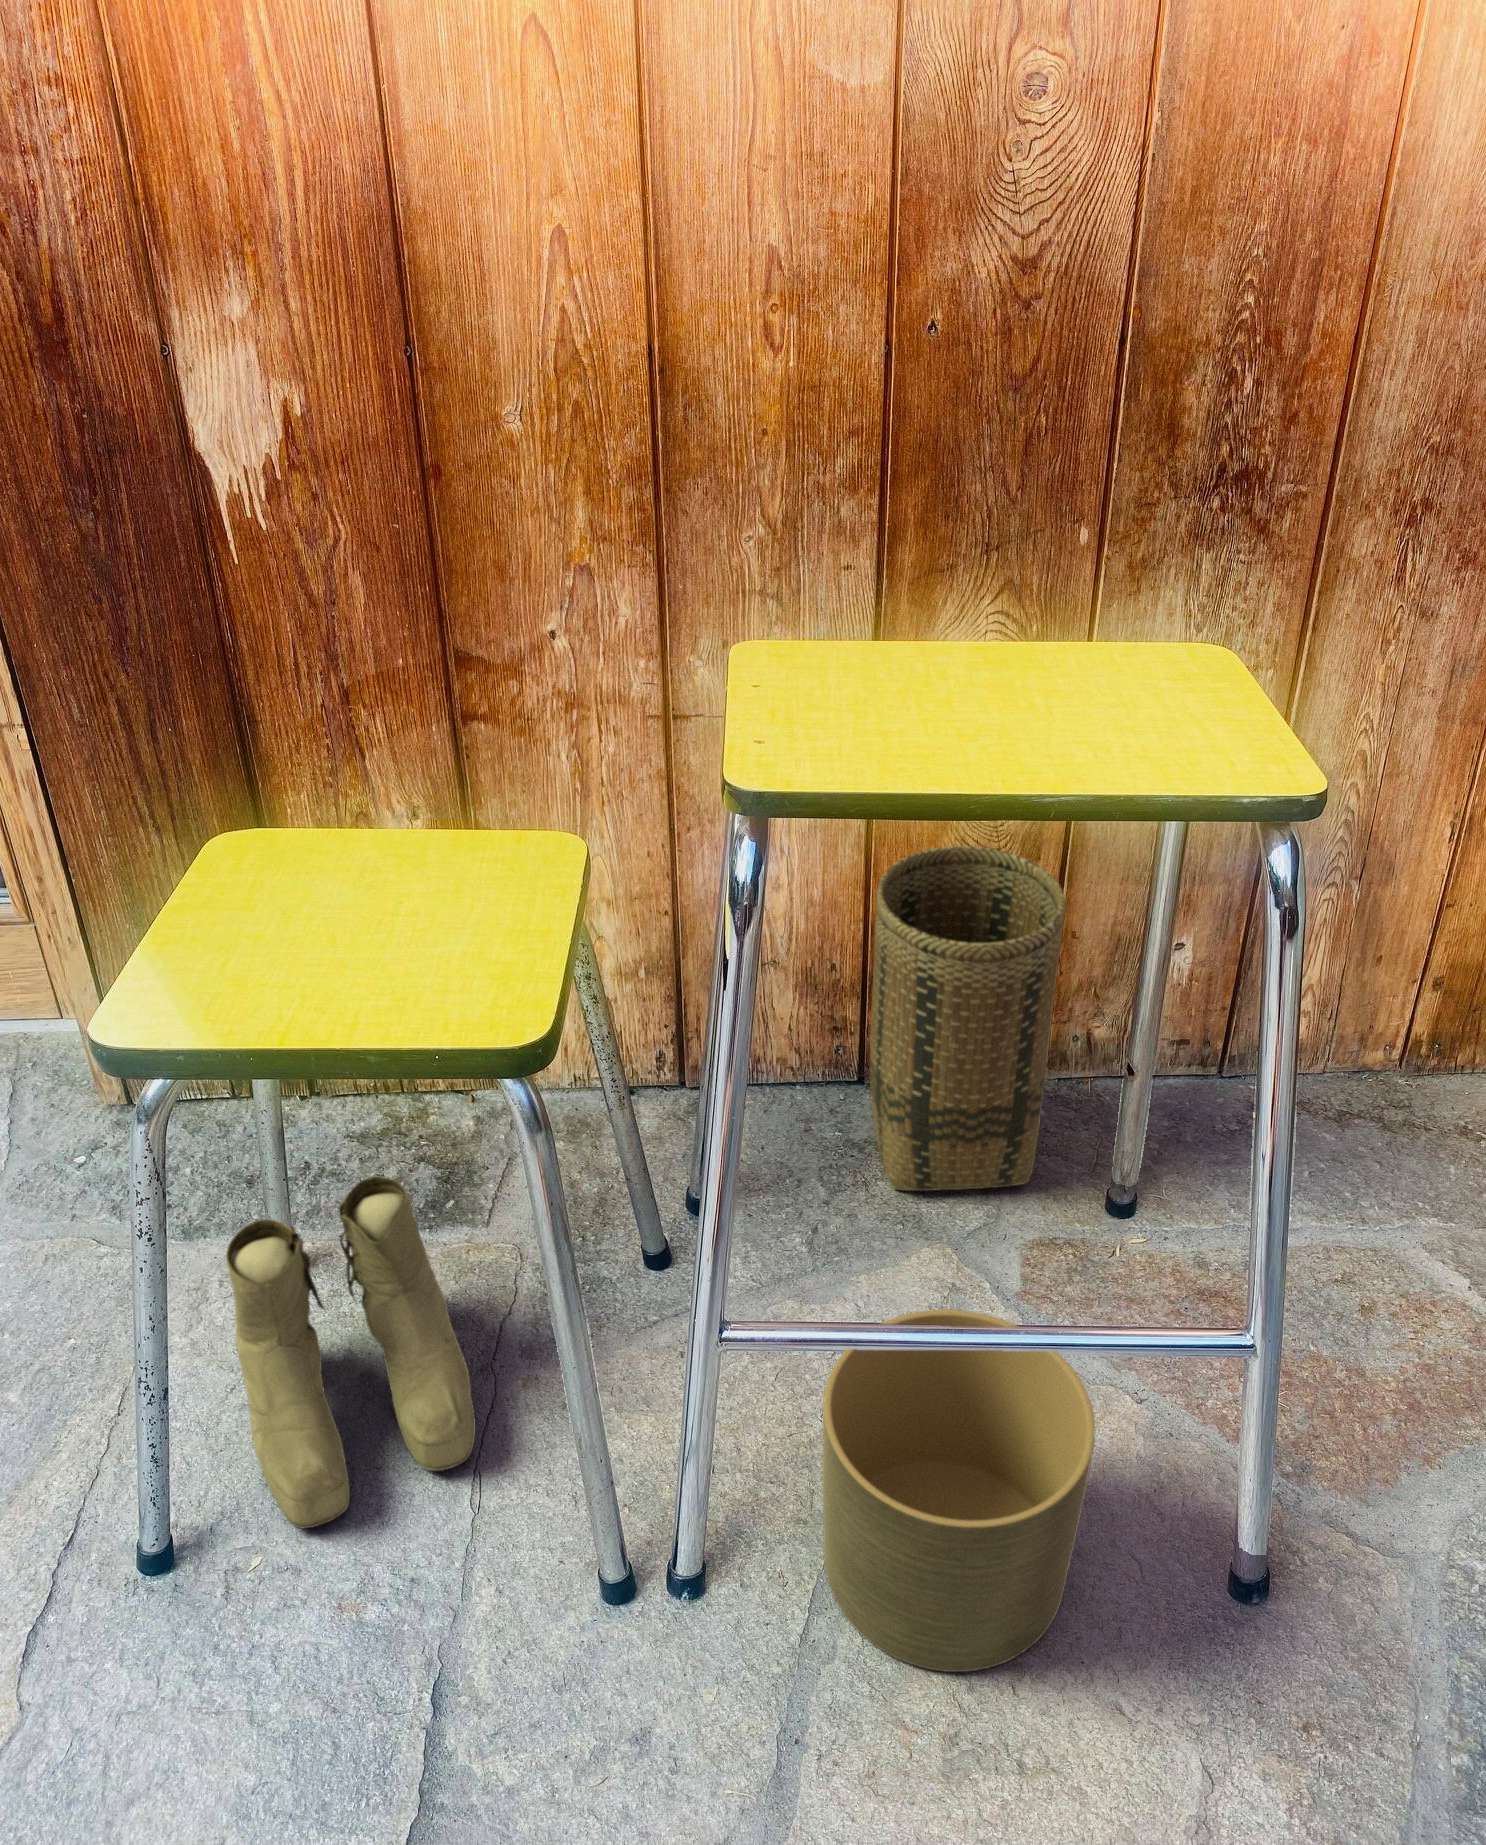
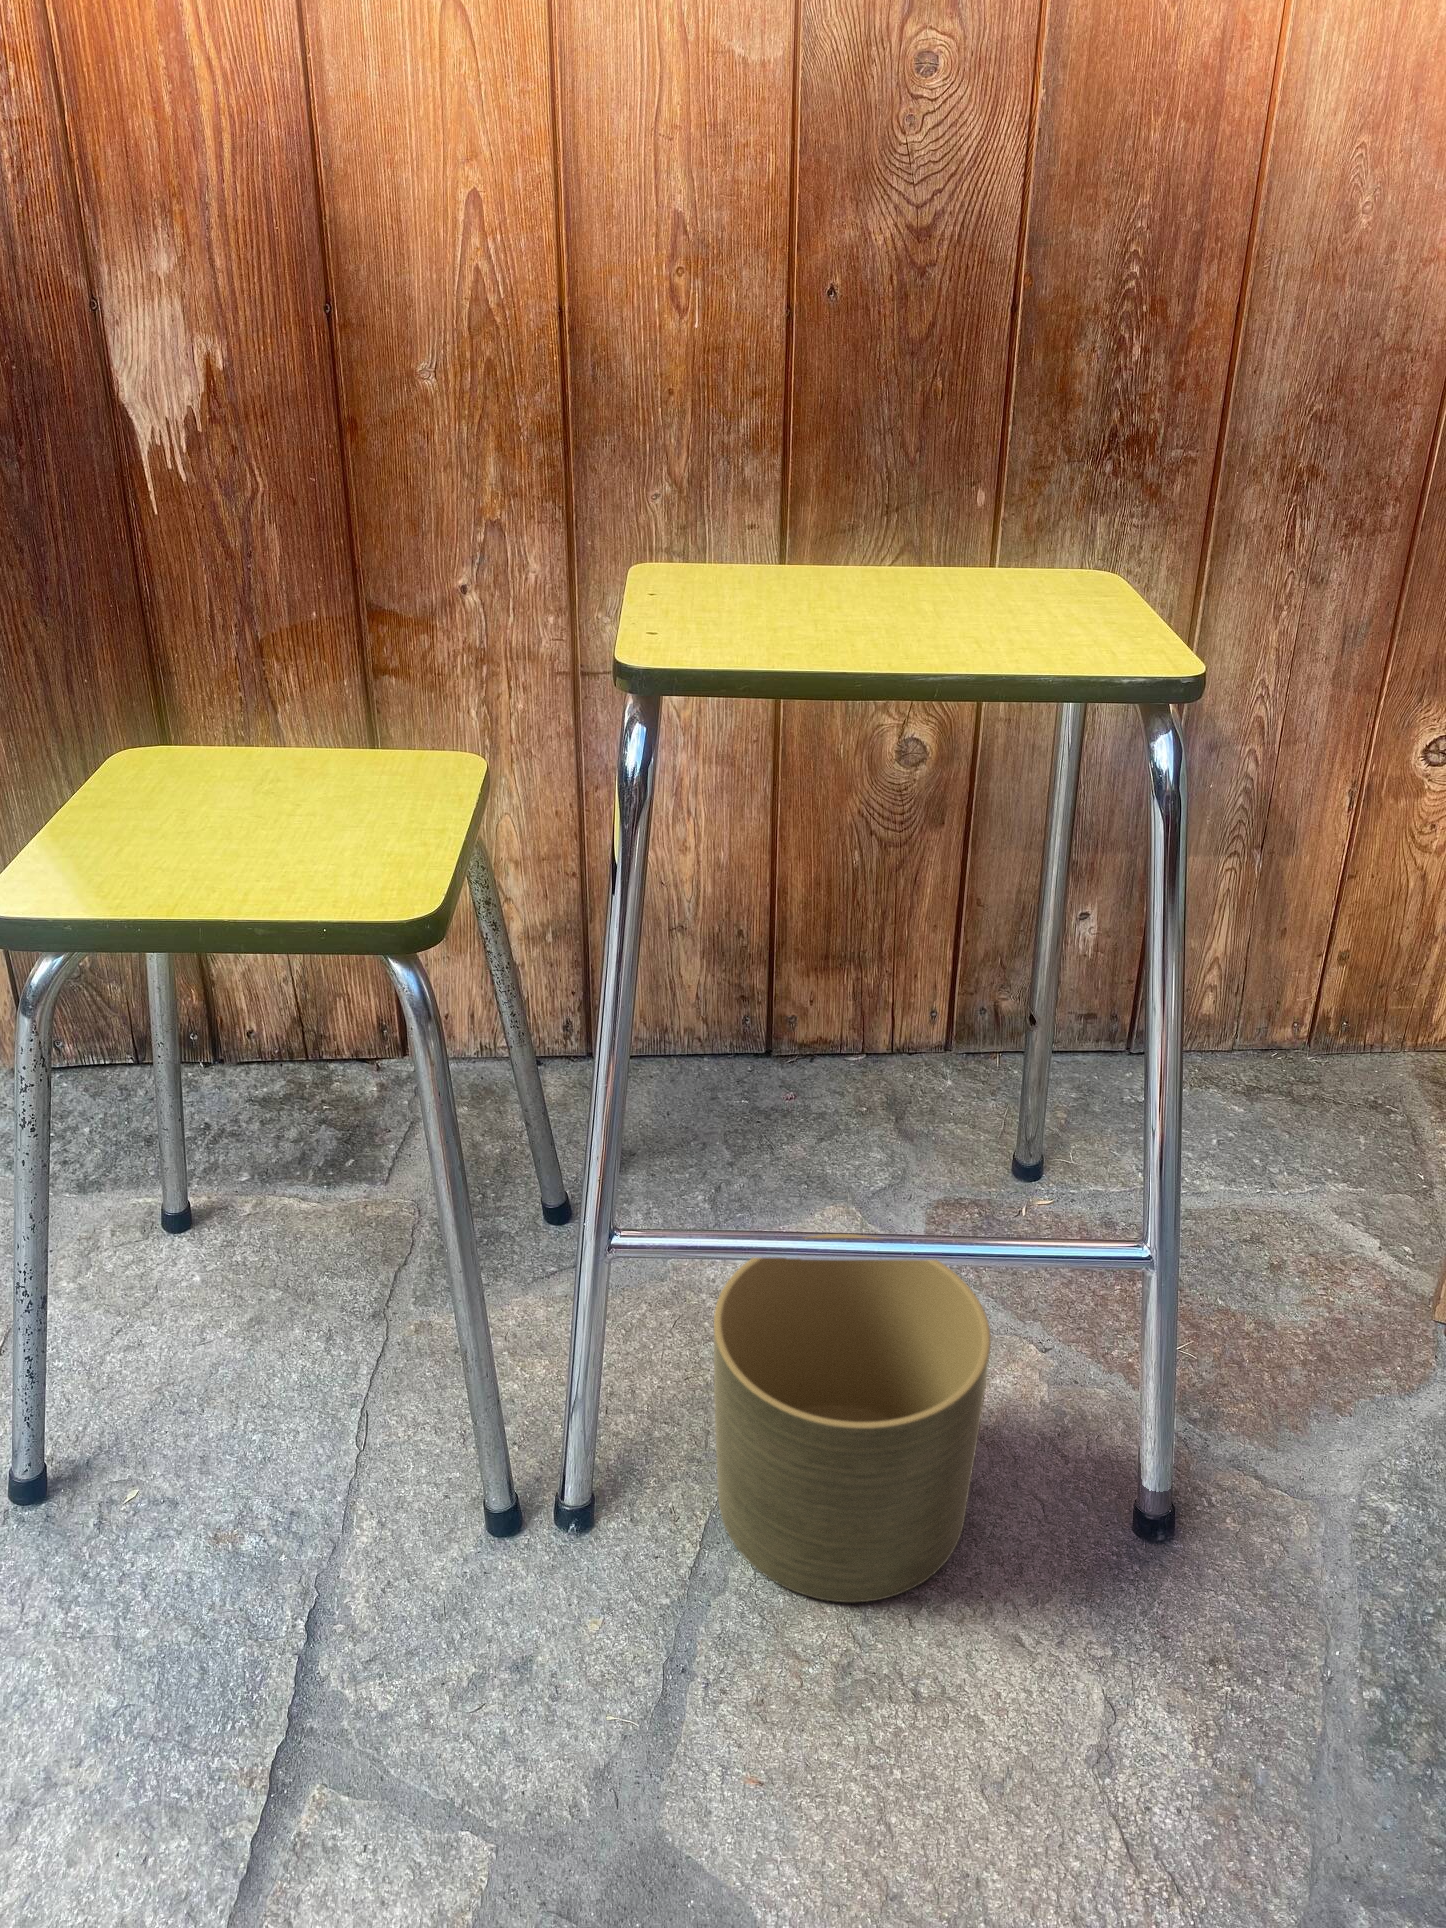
basket: present [870,846,1065,1191] -> none [783,816,968,1162]
boots: present [226,1177,476,1529] -> none [117,1113,369,1463]

